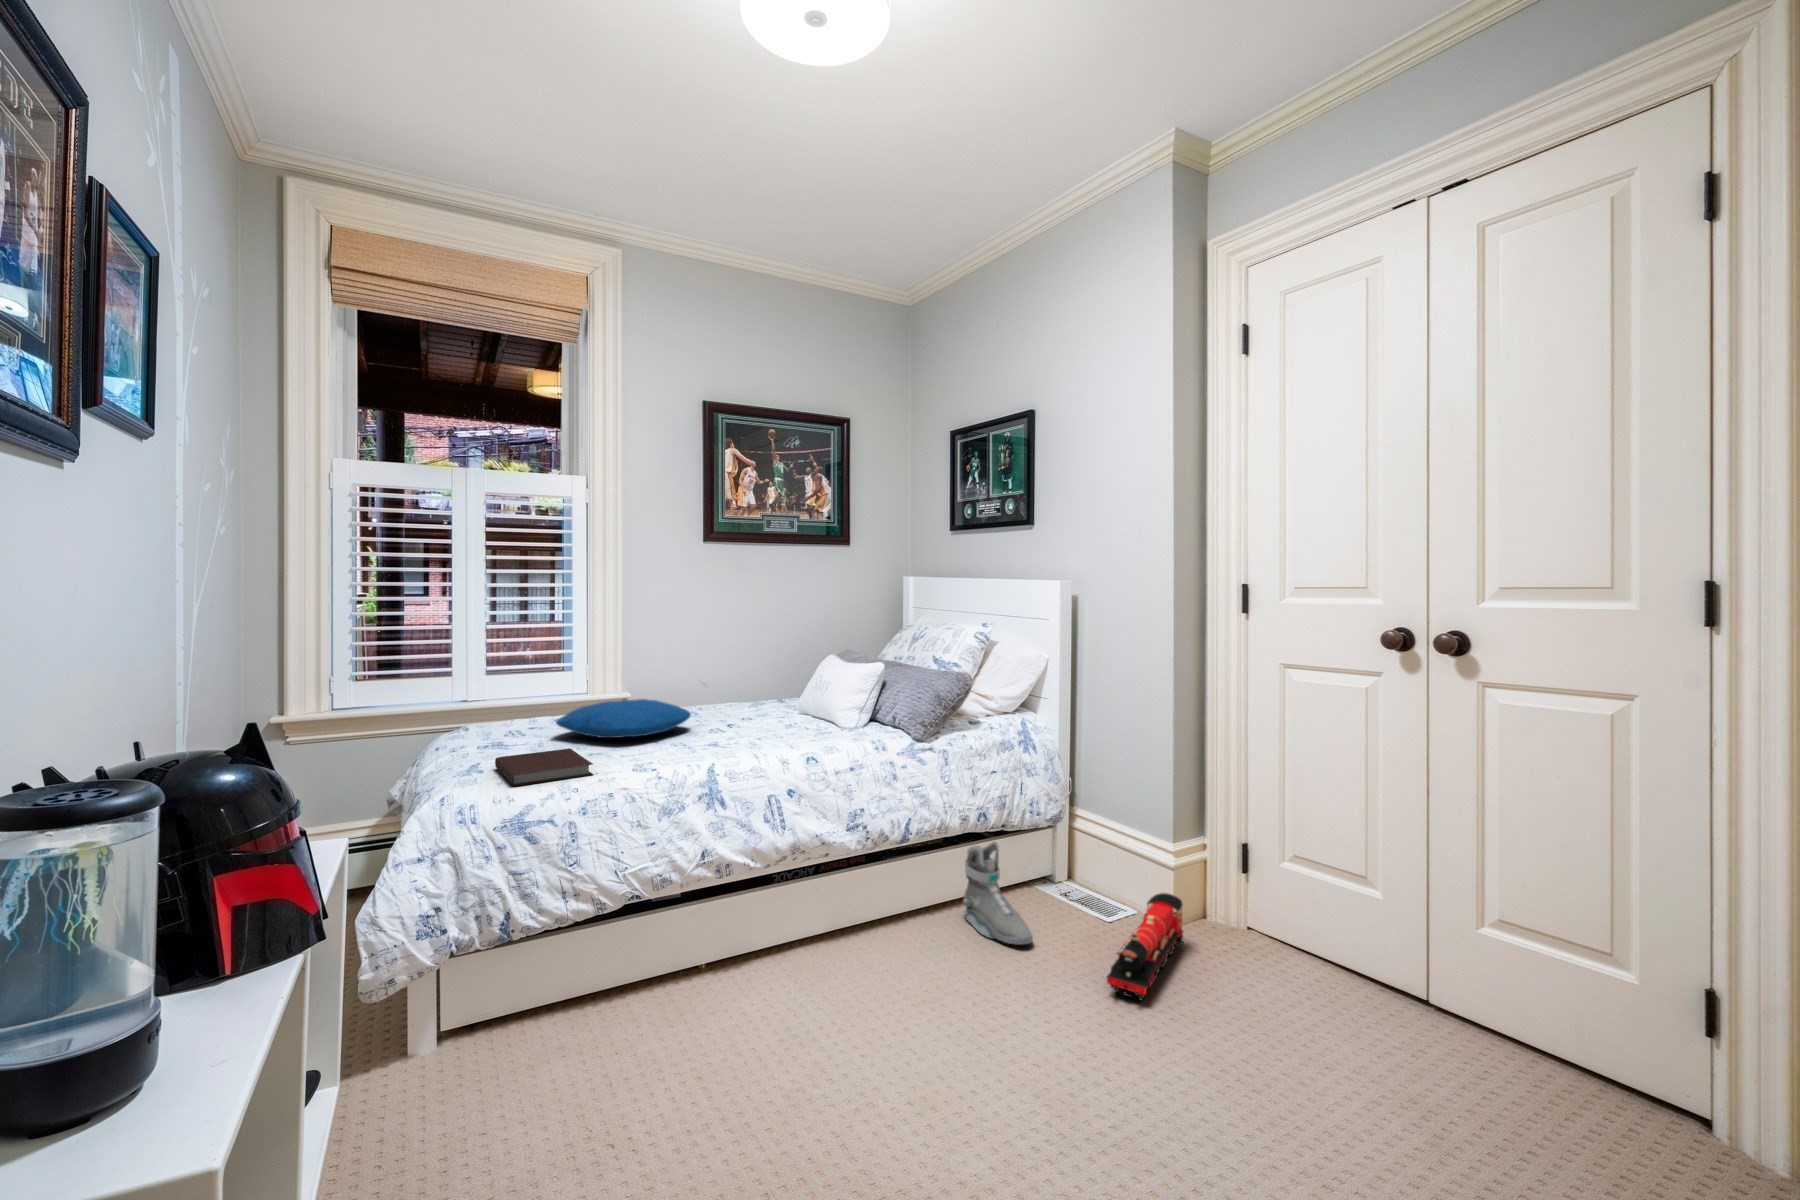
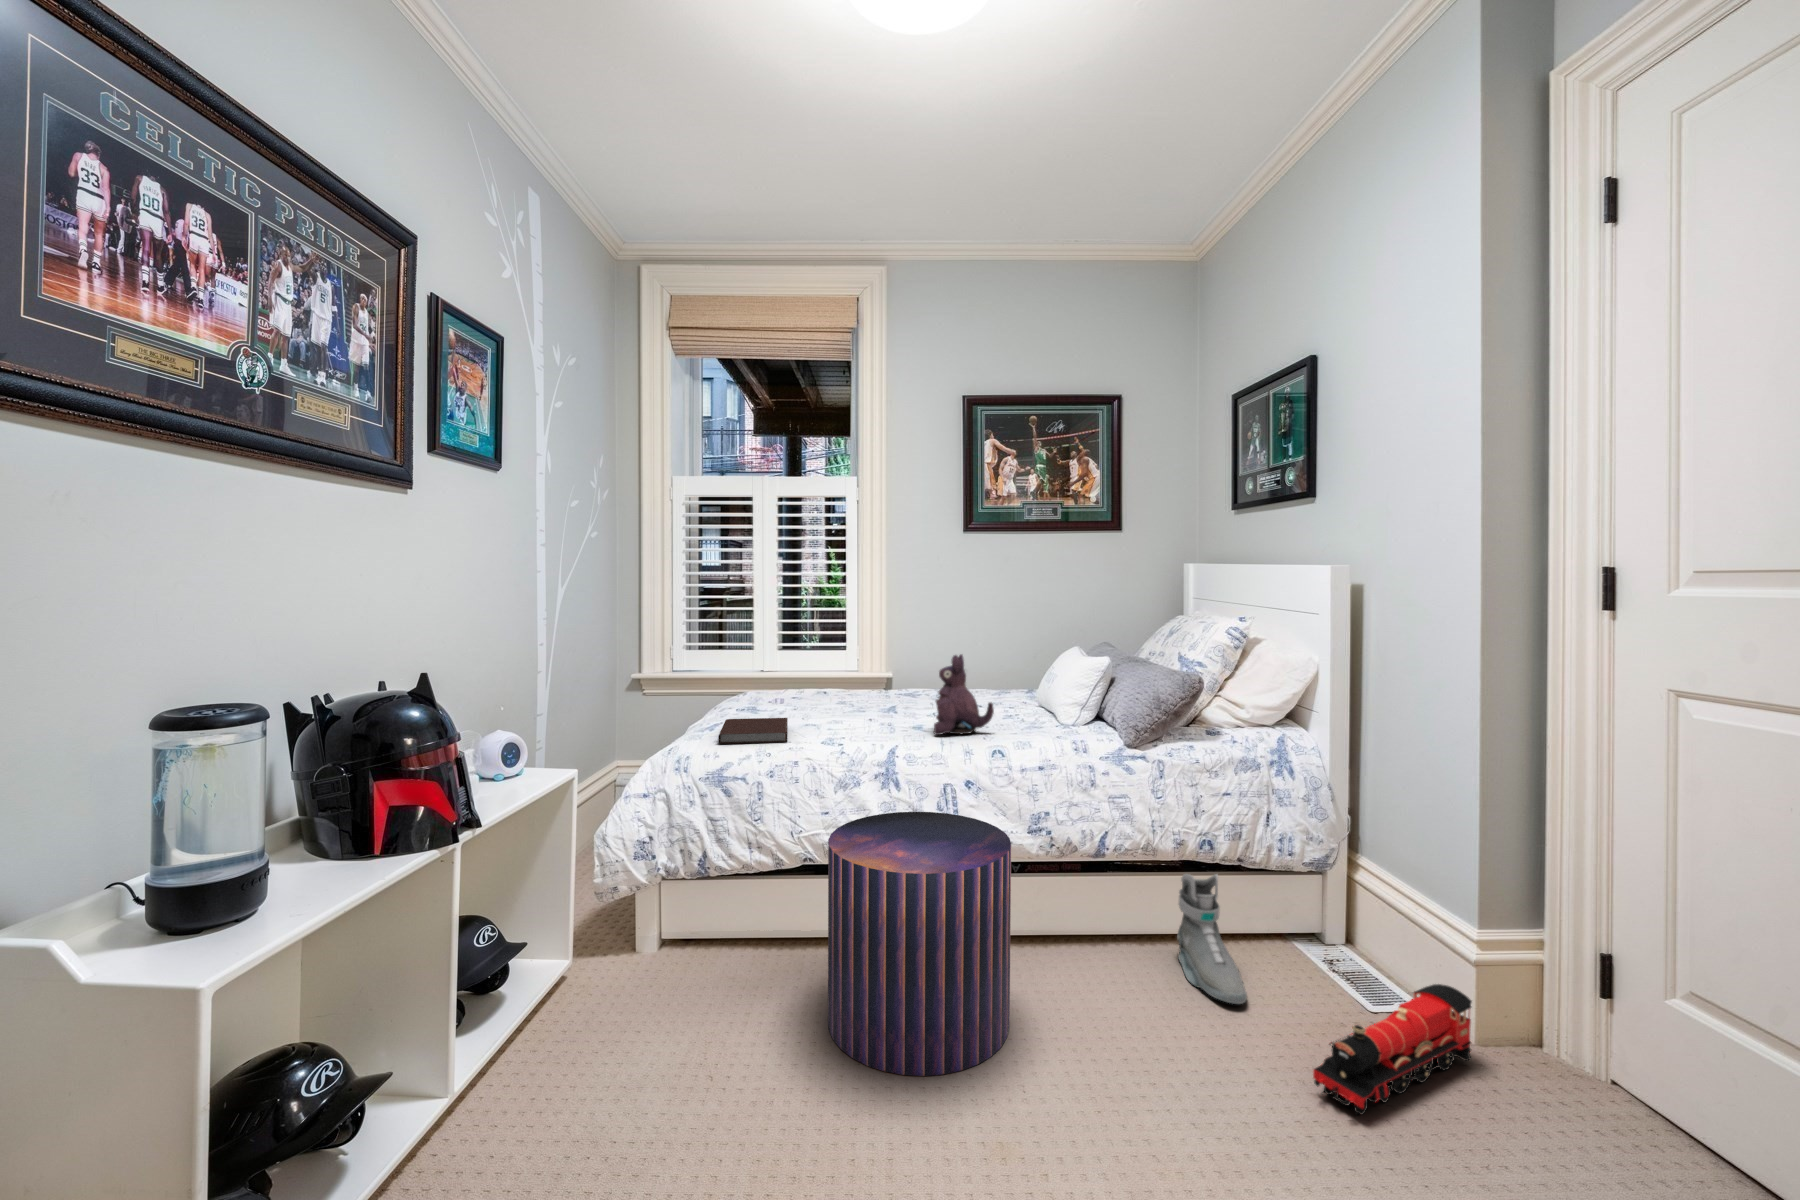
plush toy: none [734,667,796,750] -> present [934,655,994,735]
pillow: present [556,699,691,738] -> none [796,680,914,713]
pouf: none [690,824,871,1085] -> present [828,812,1011,1076]

